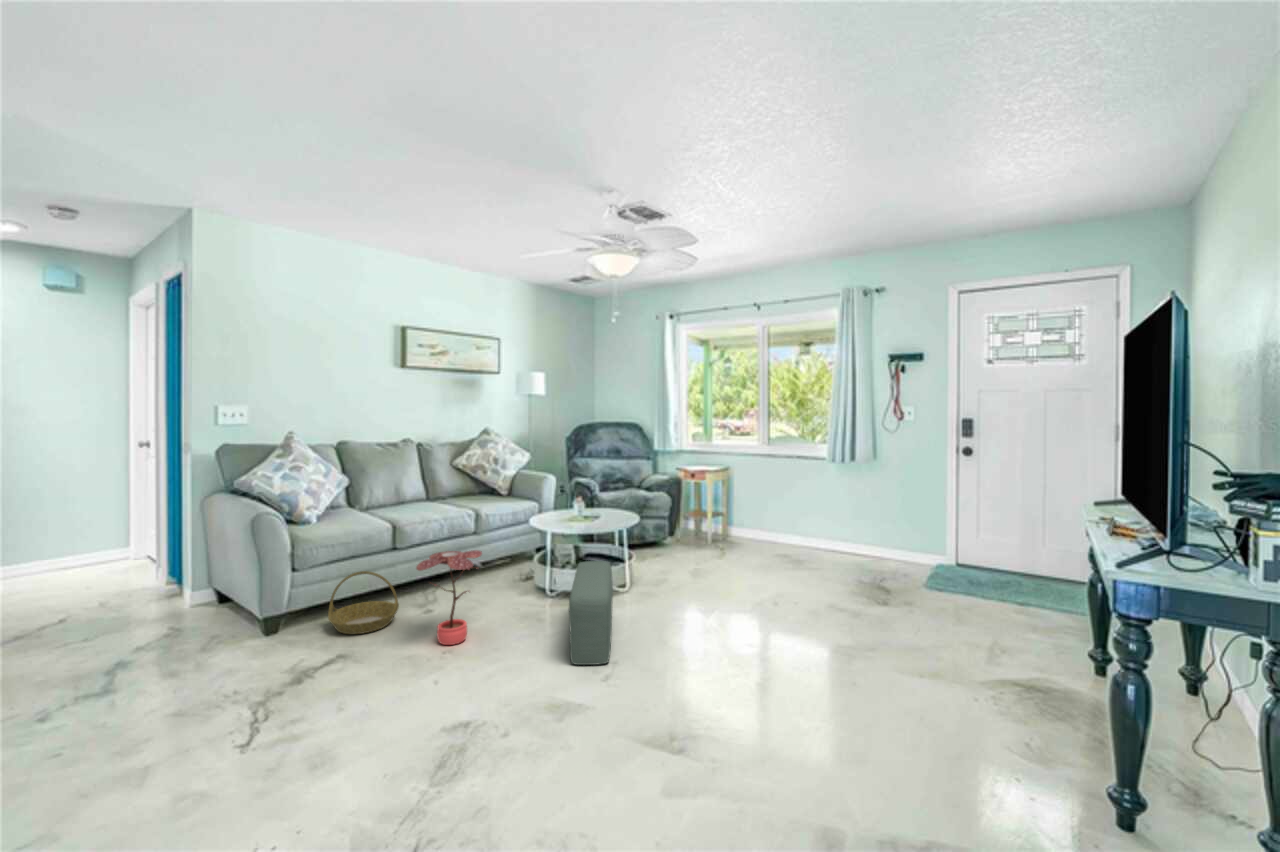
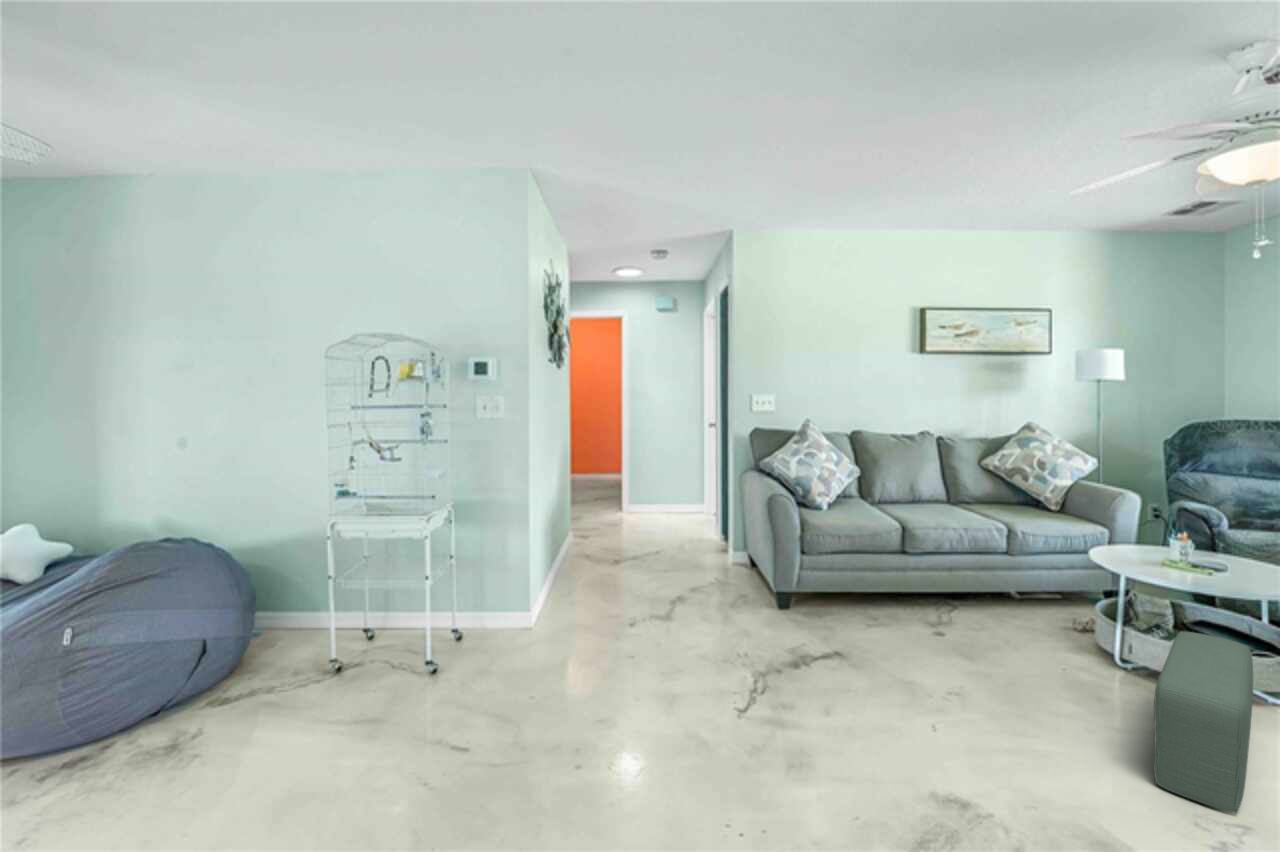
potted plant: present [416,550,482,645] -> none [922,568,1011,686]
basket: present [328,571,399,634] -> none [830,569,903,637]

